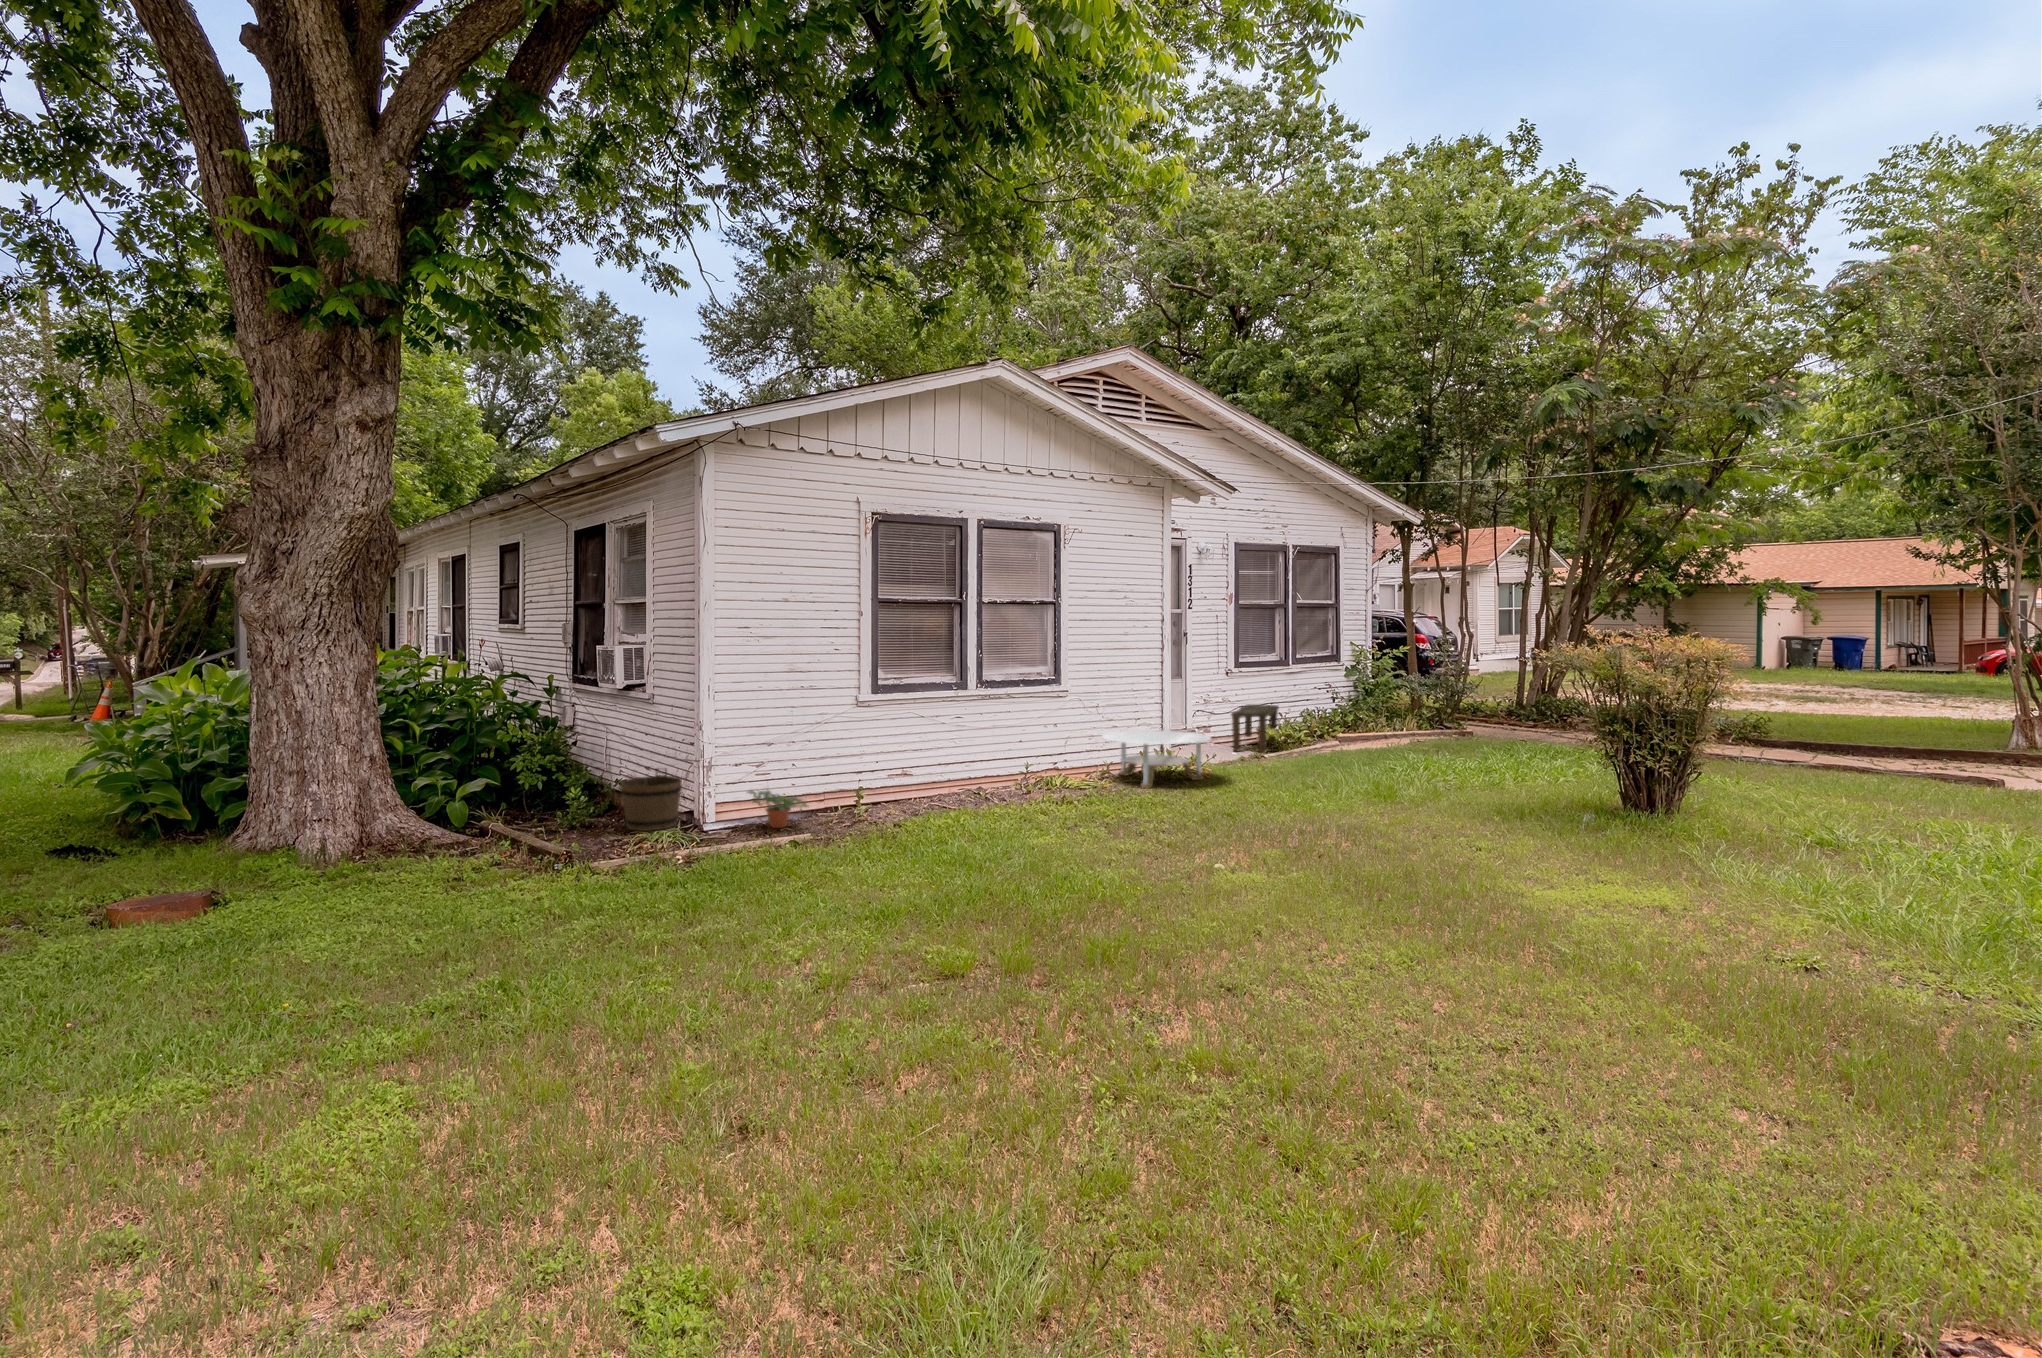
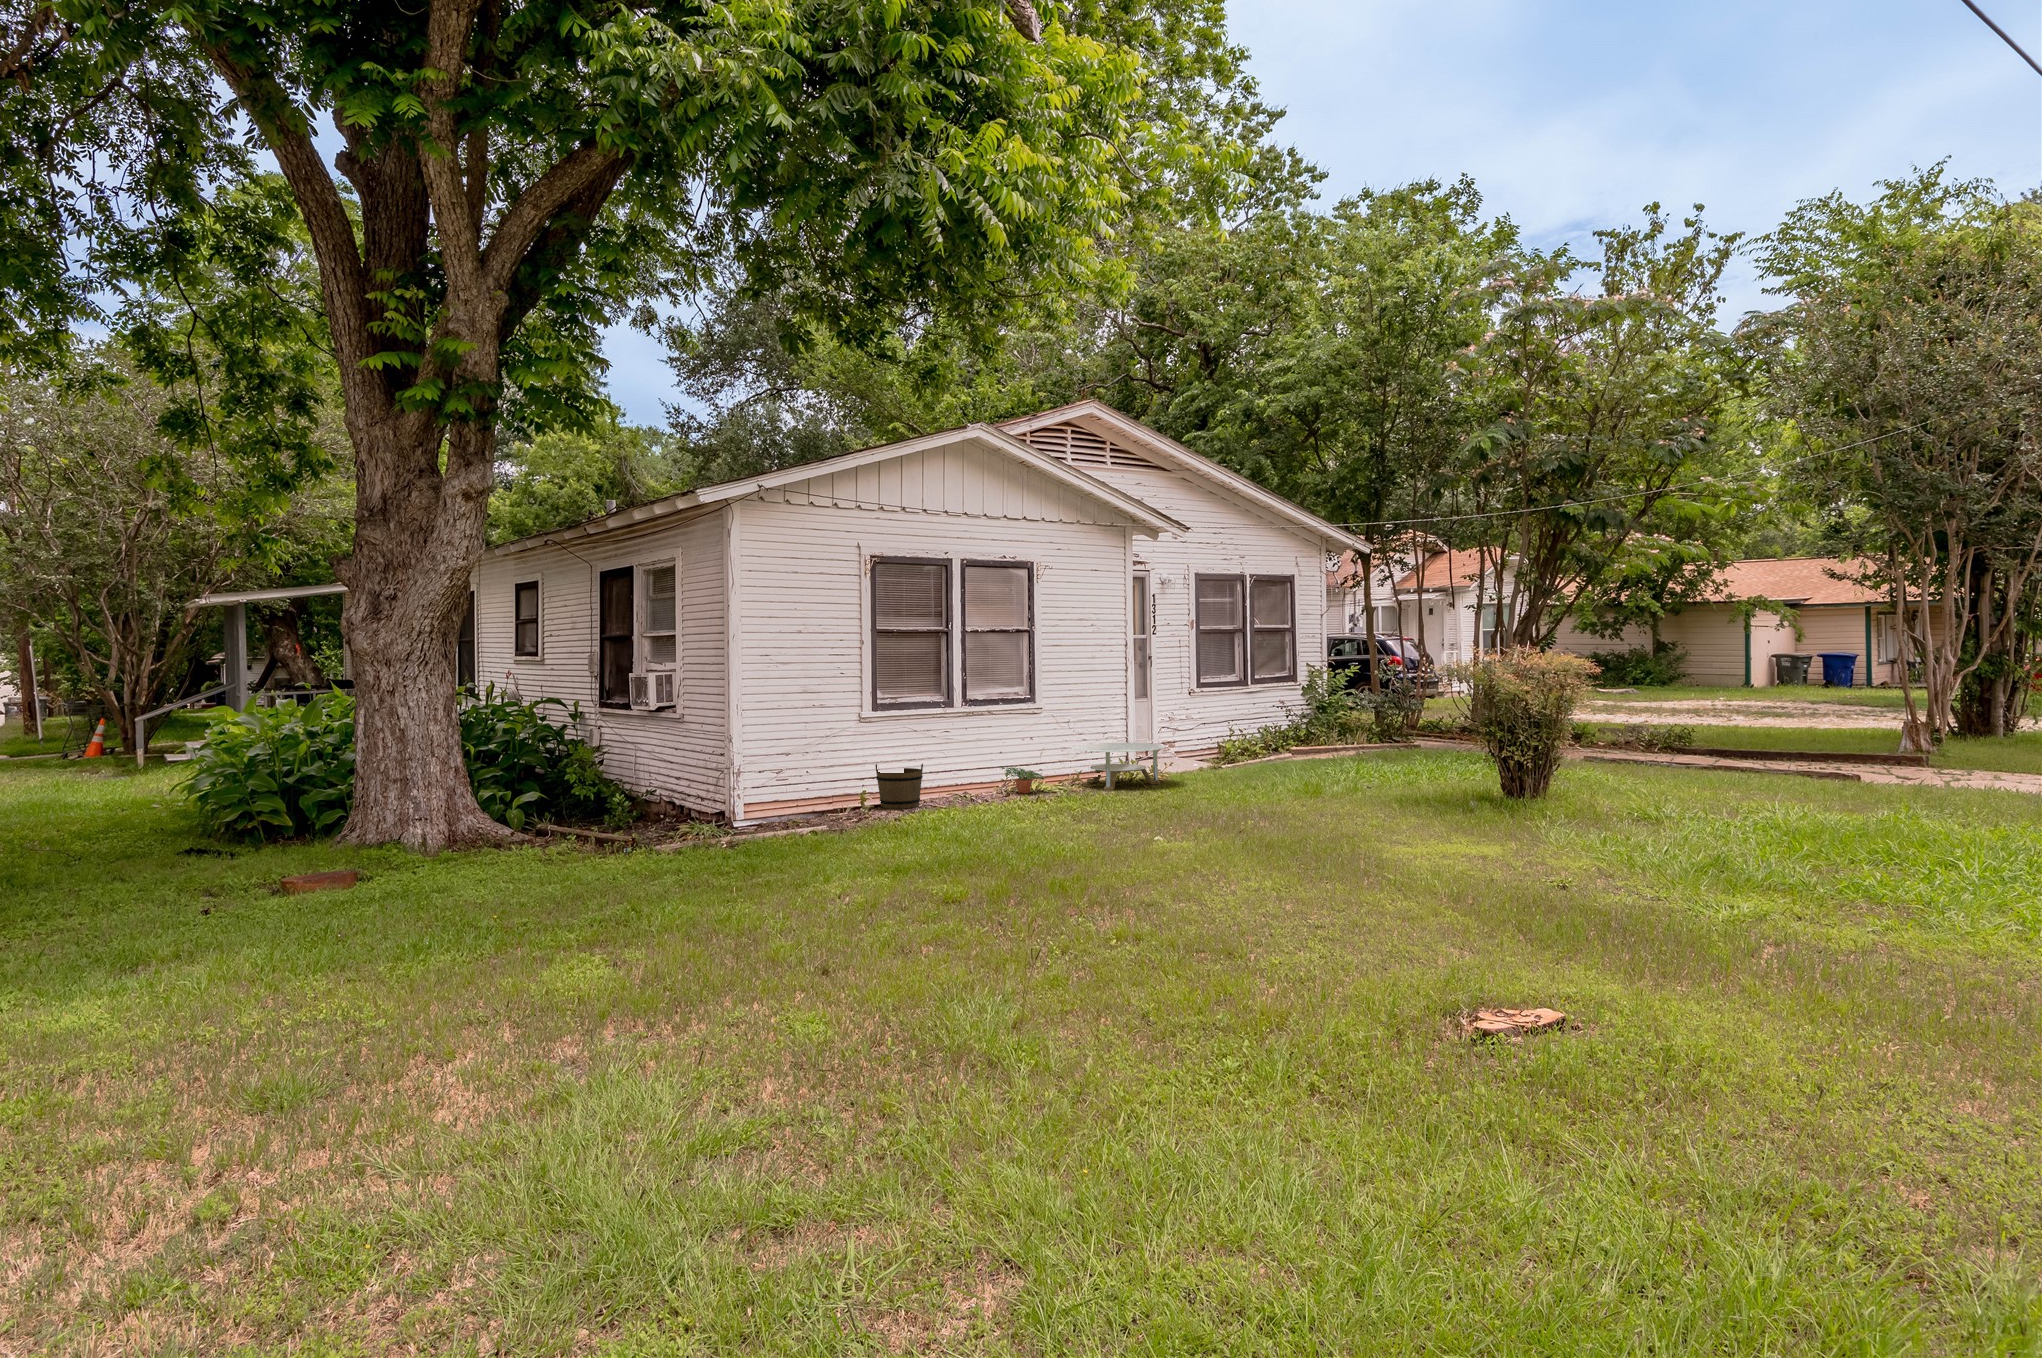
bench: present [1231,705,1279,753] -> none [1191,723,1237,765]
bucket: present [620,769,682,831] -> present [875,764,923,809]
potted plant: present [748,790,808,828] -> present [1001,767,1046,794]

